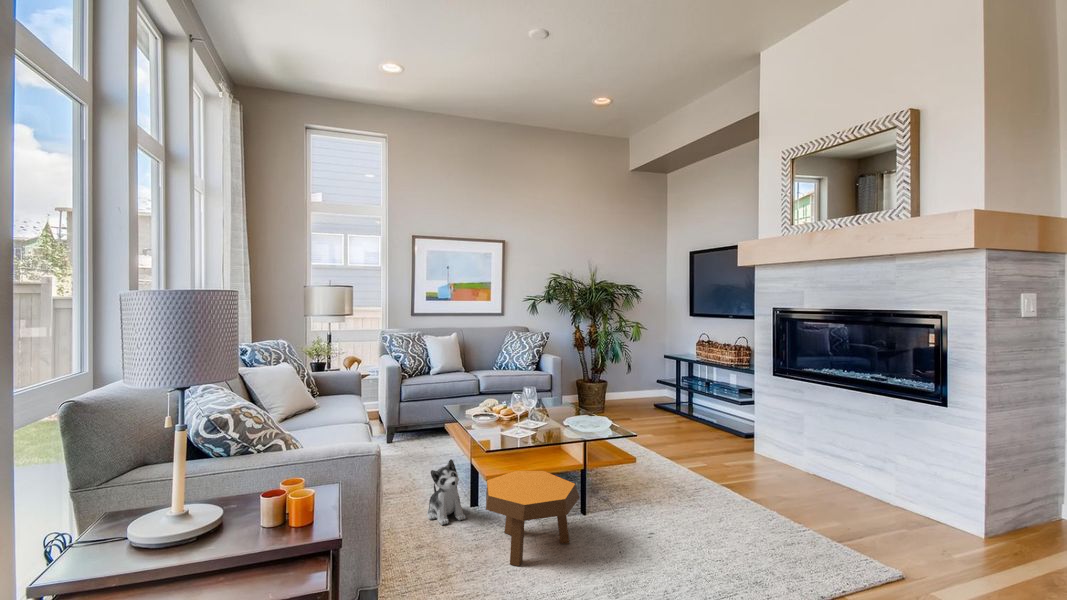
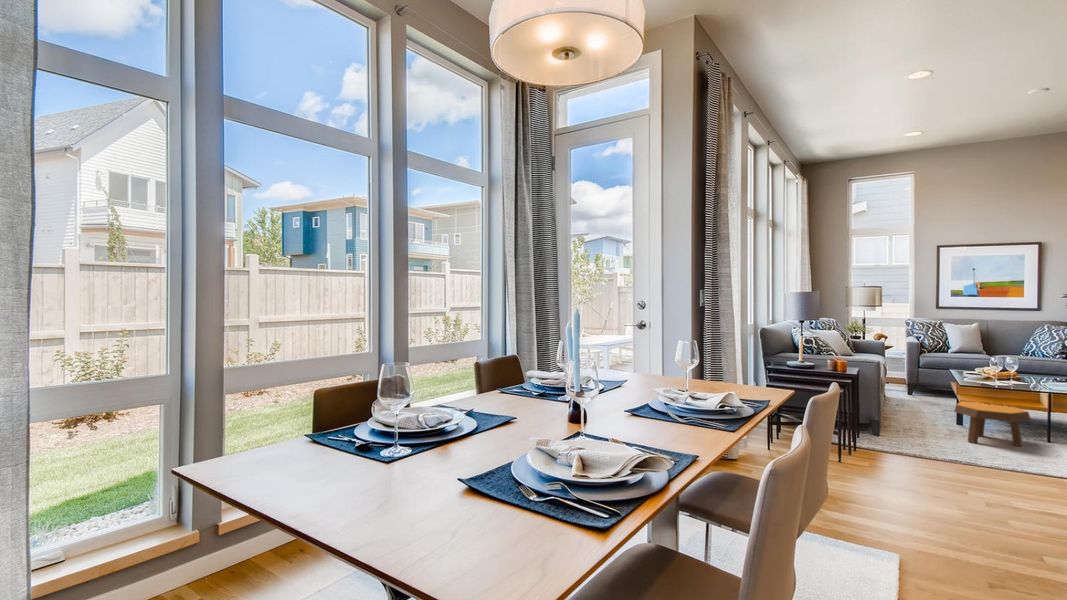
plush toy: present [427,459,466,525] -> none [922,390,949,426]

